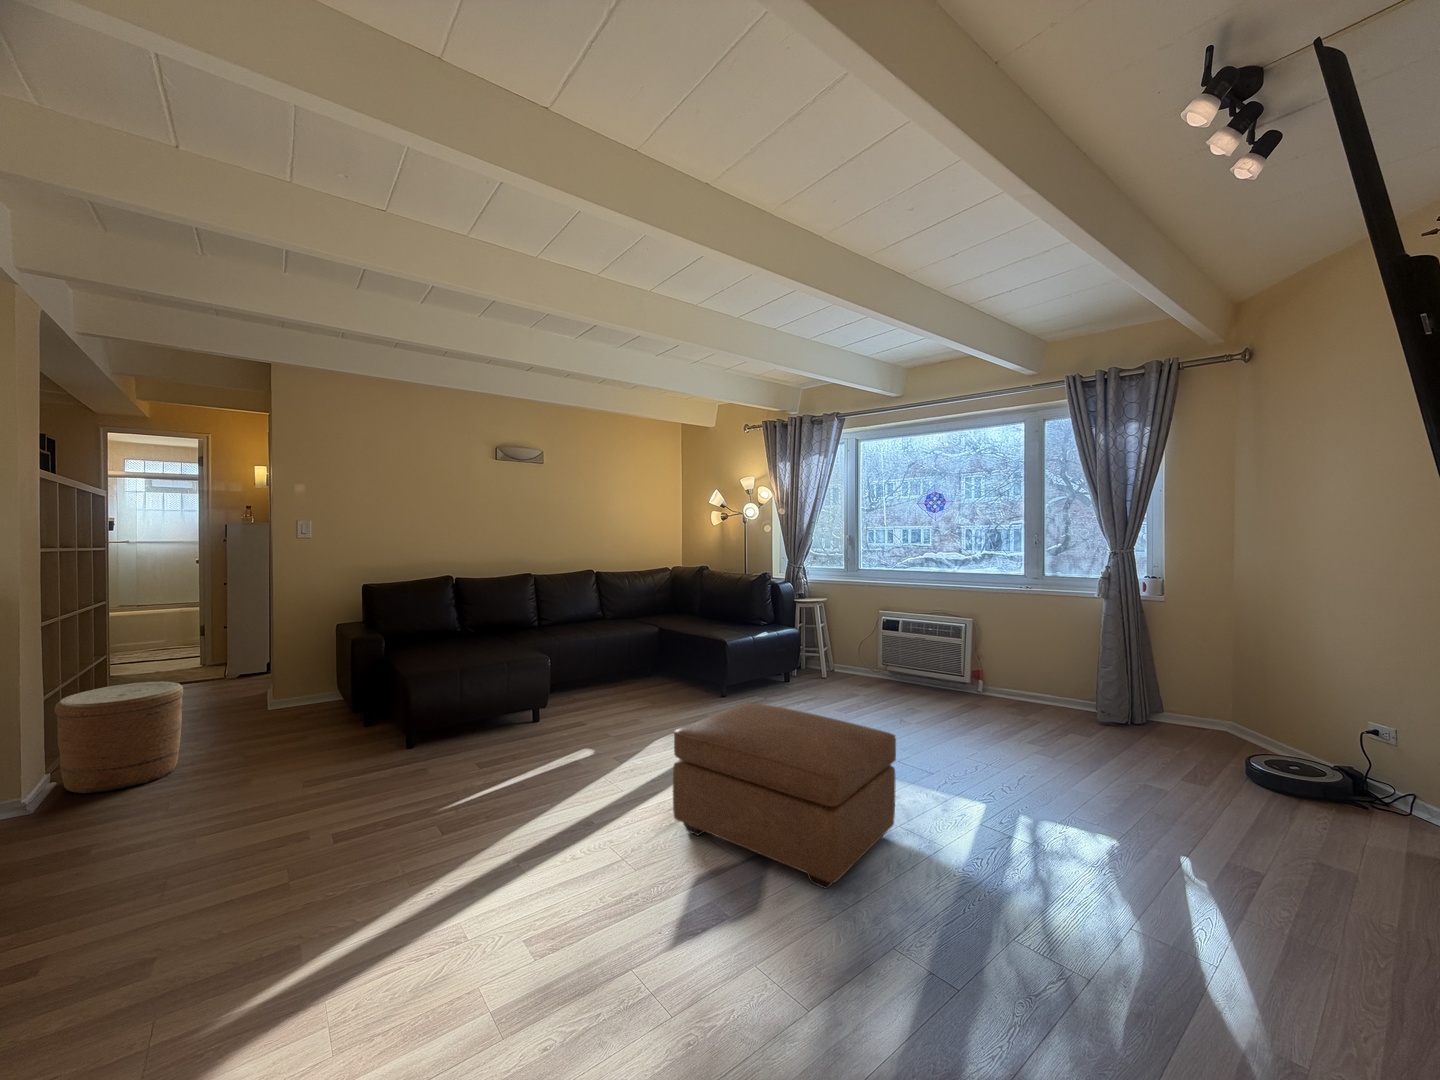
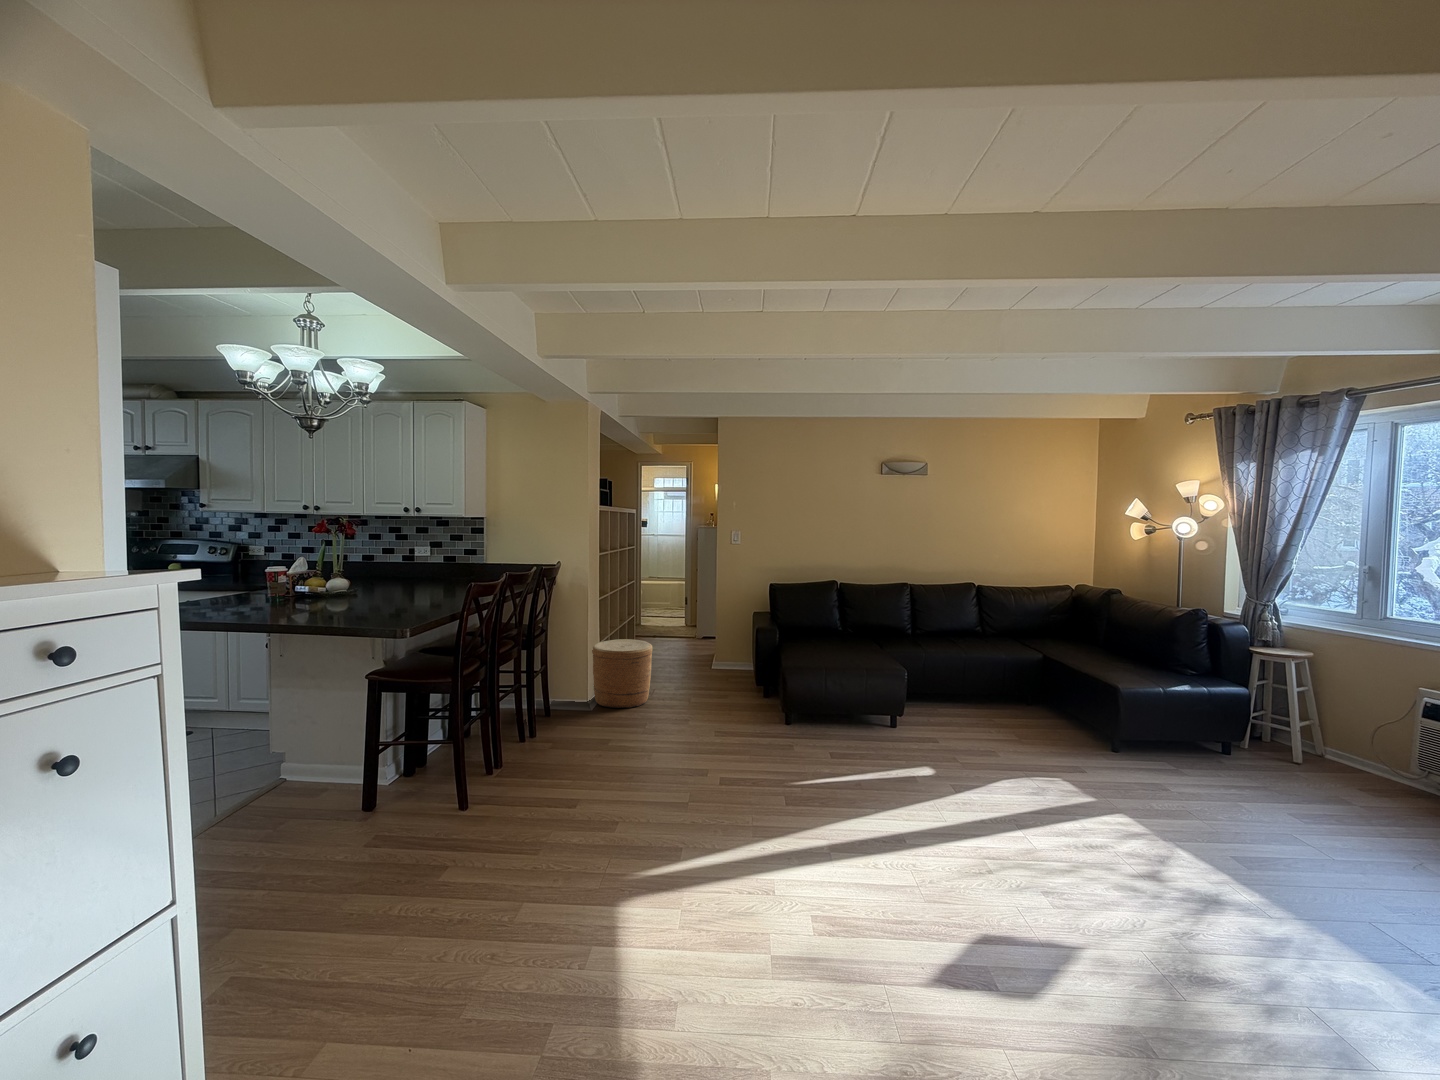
ottoman: present [673,702,896,889] -> none [980,769,1297,1021]

